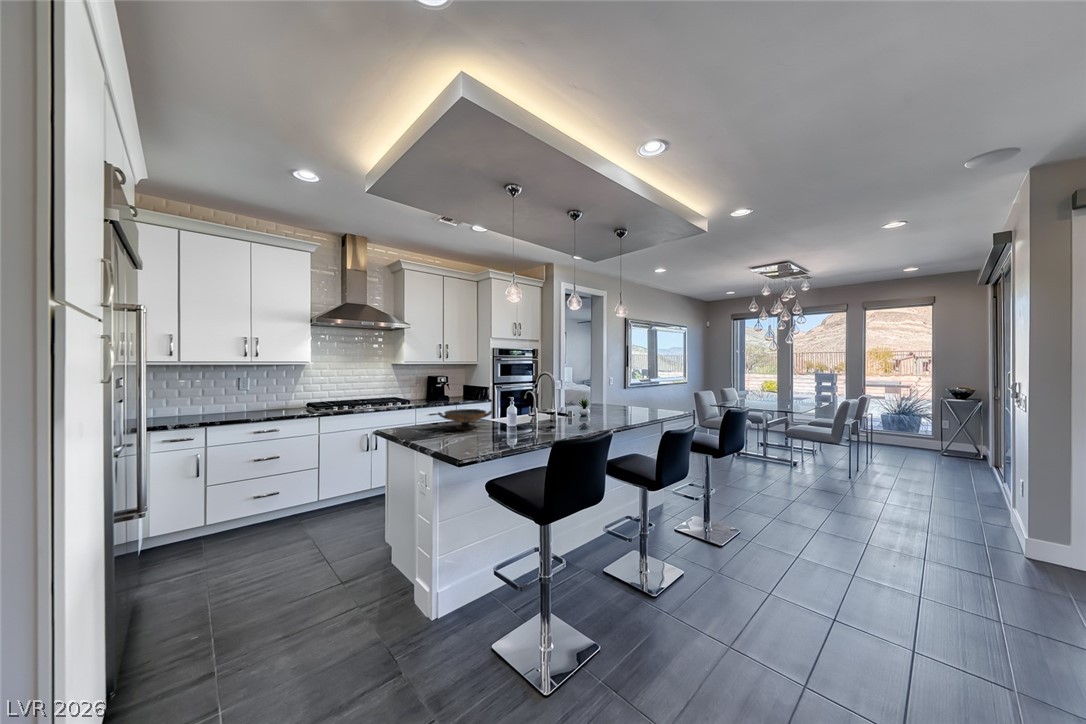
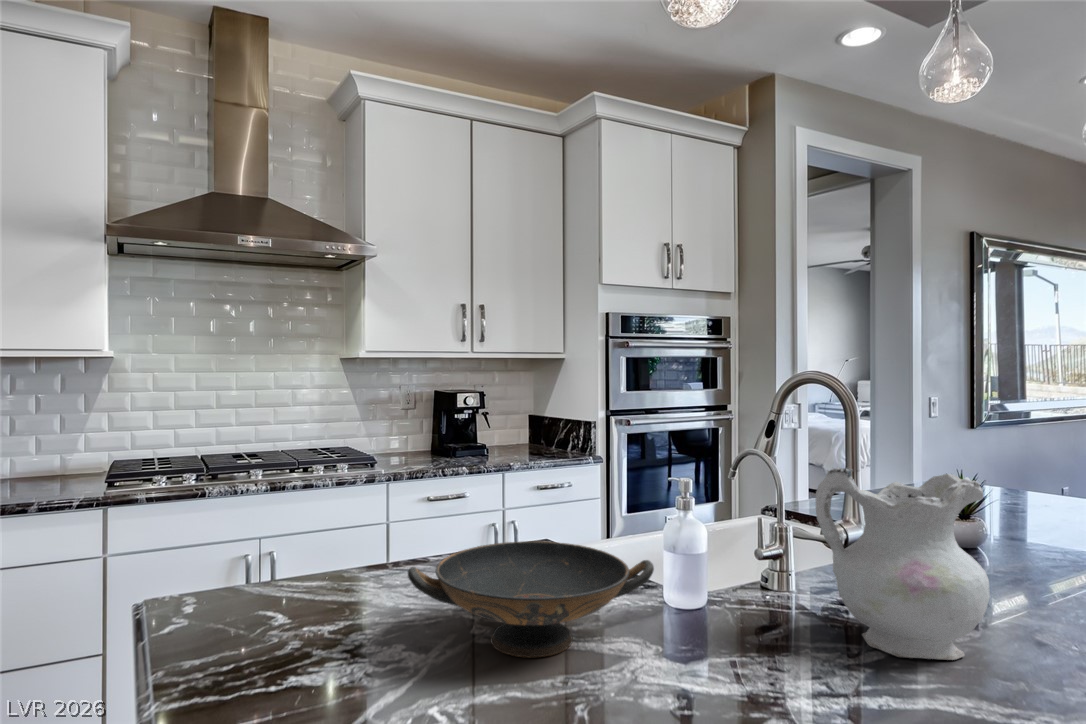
ceramic pitcher: none [527,389,560,427] -> present [816,467,990,660]

